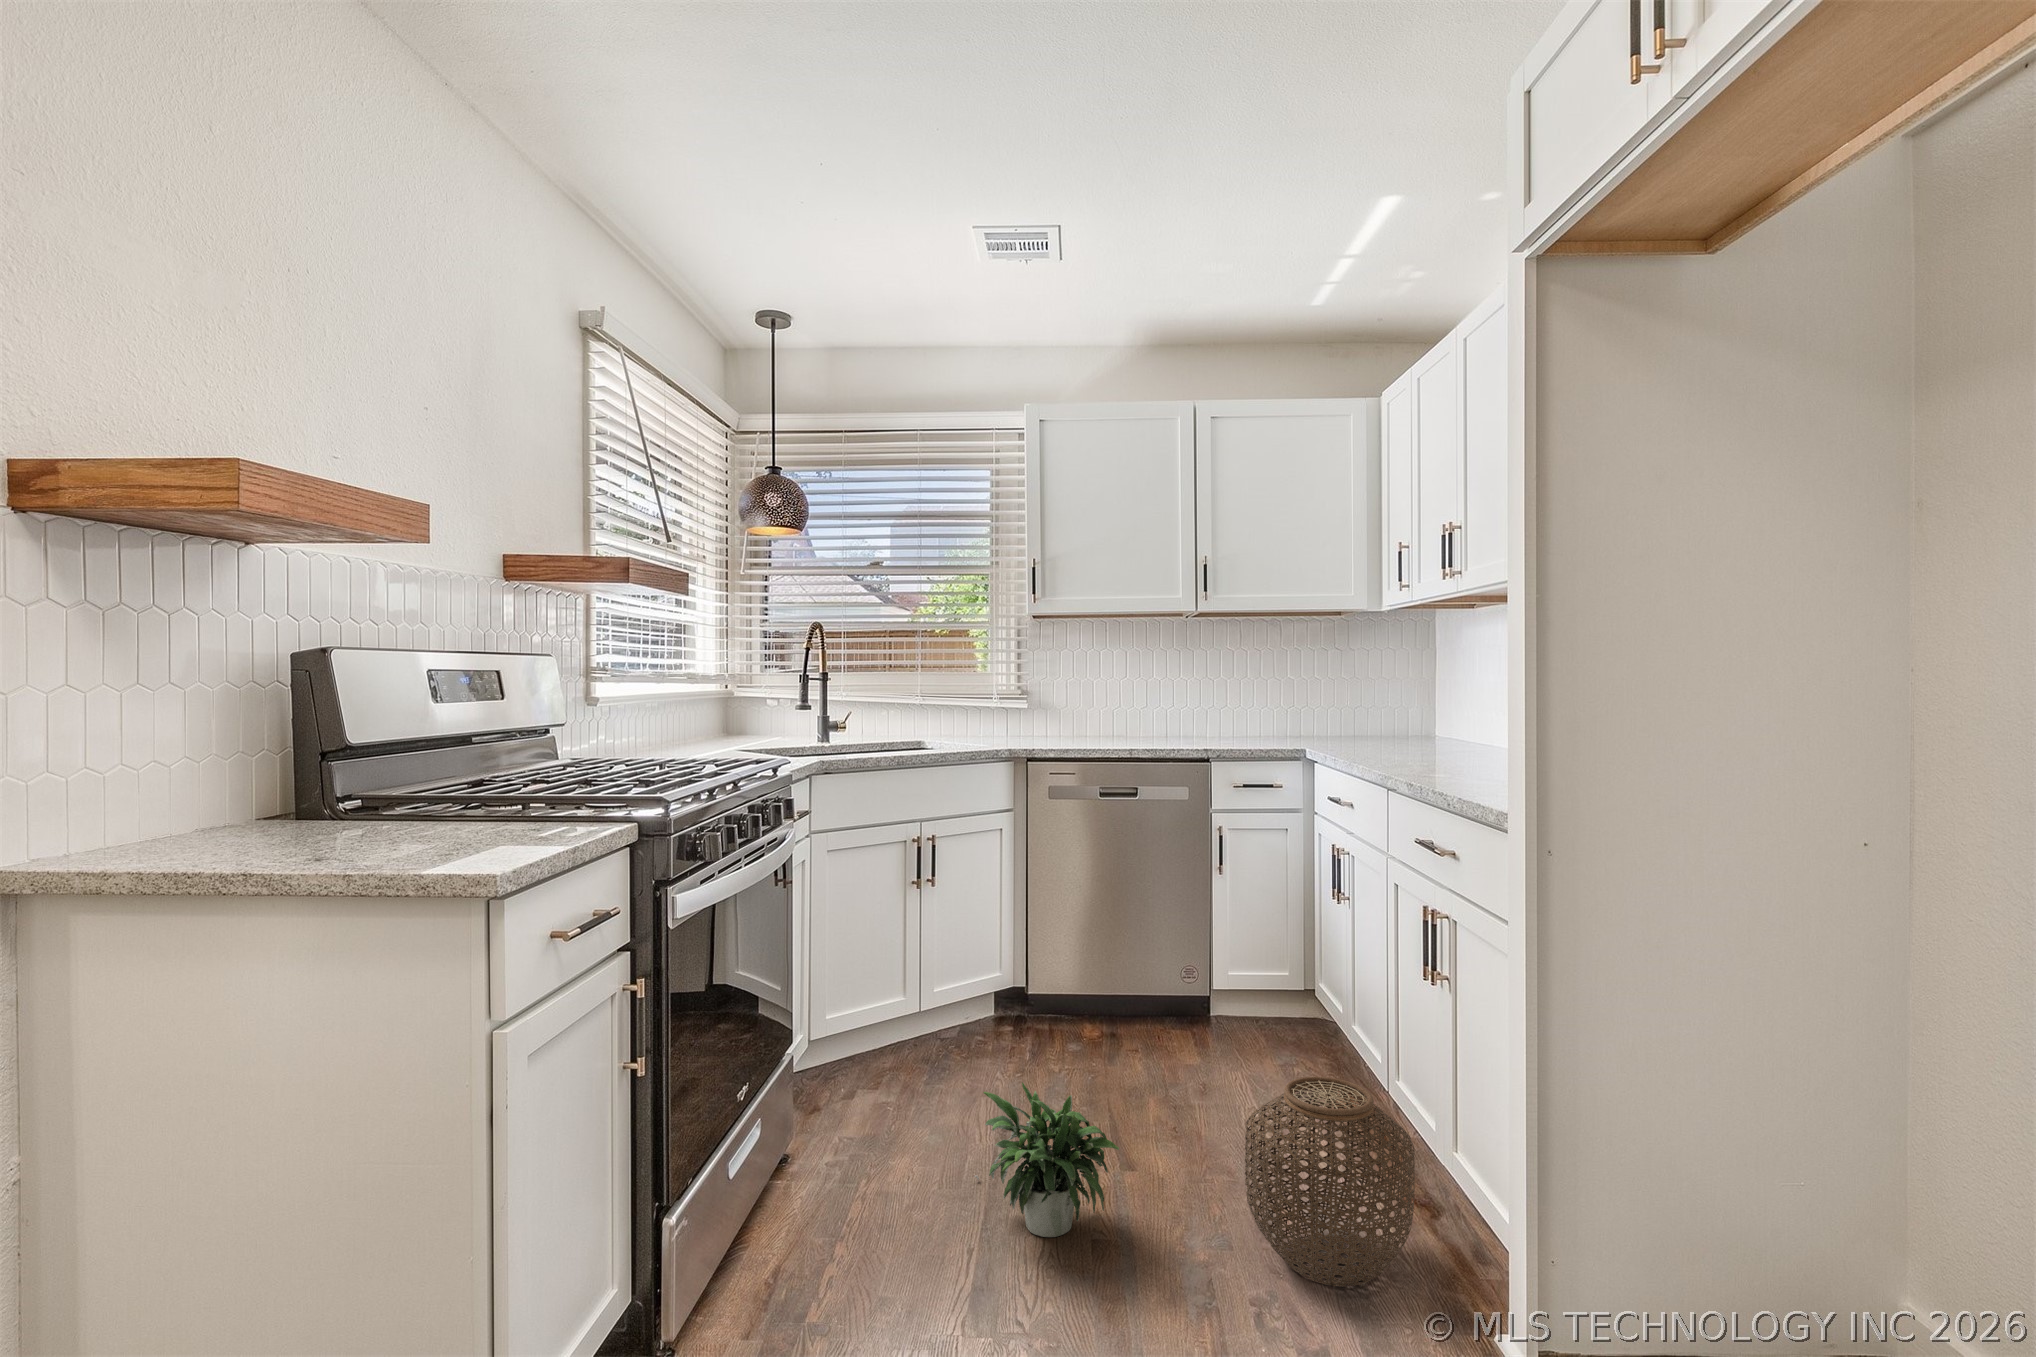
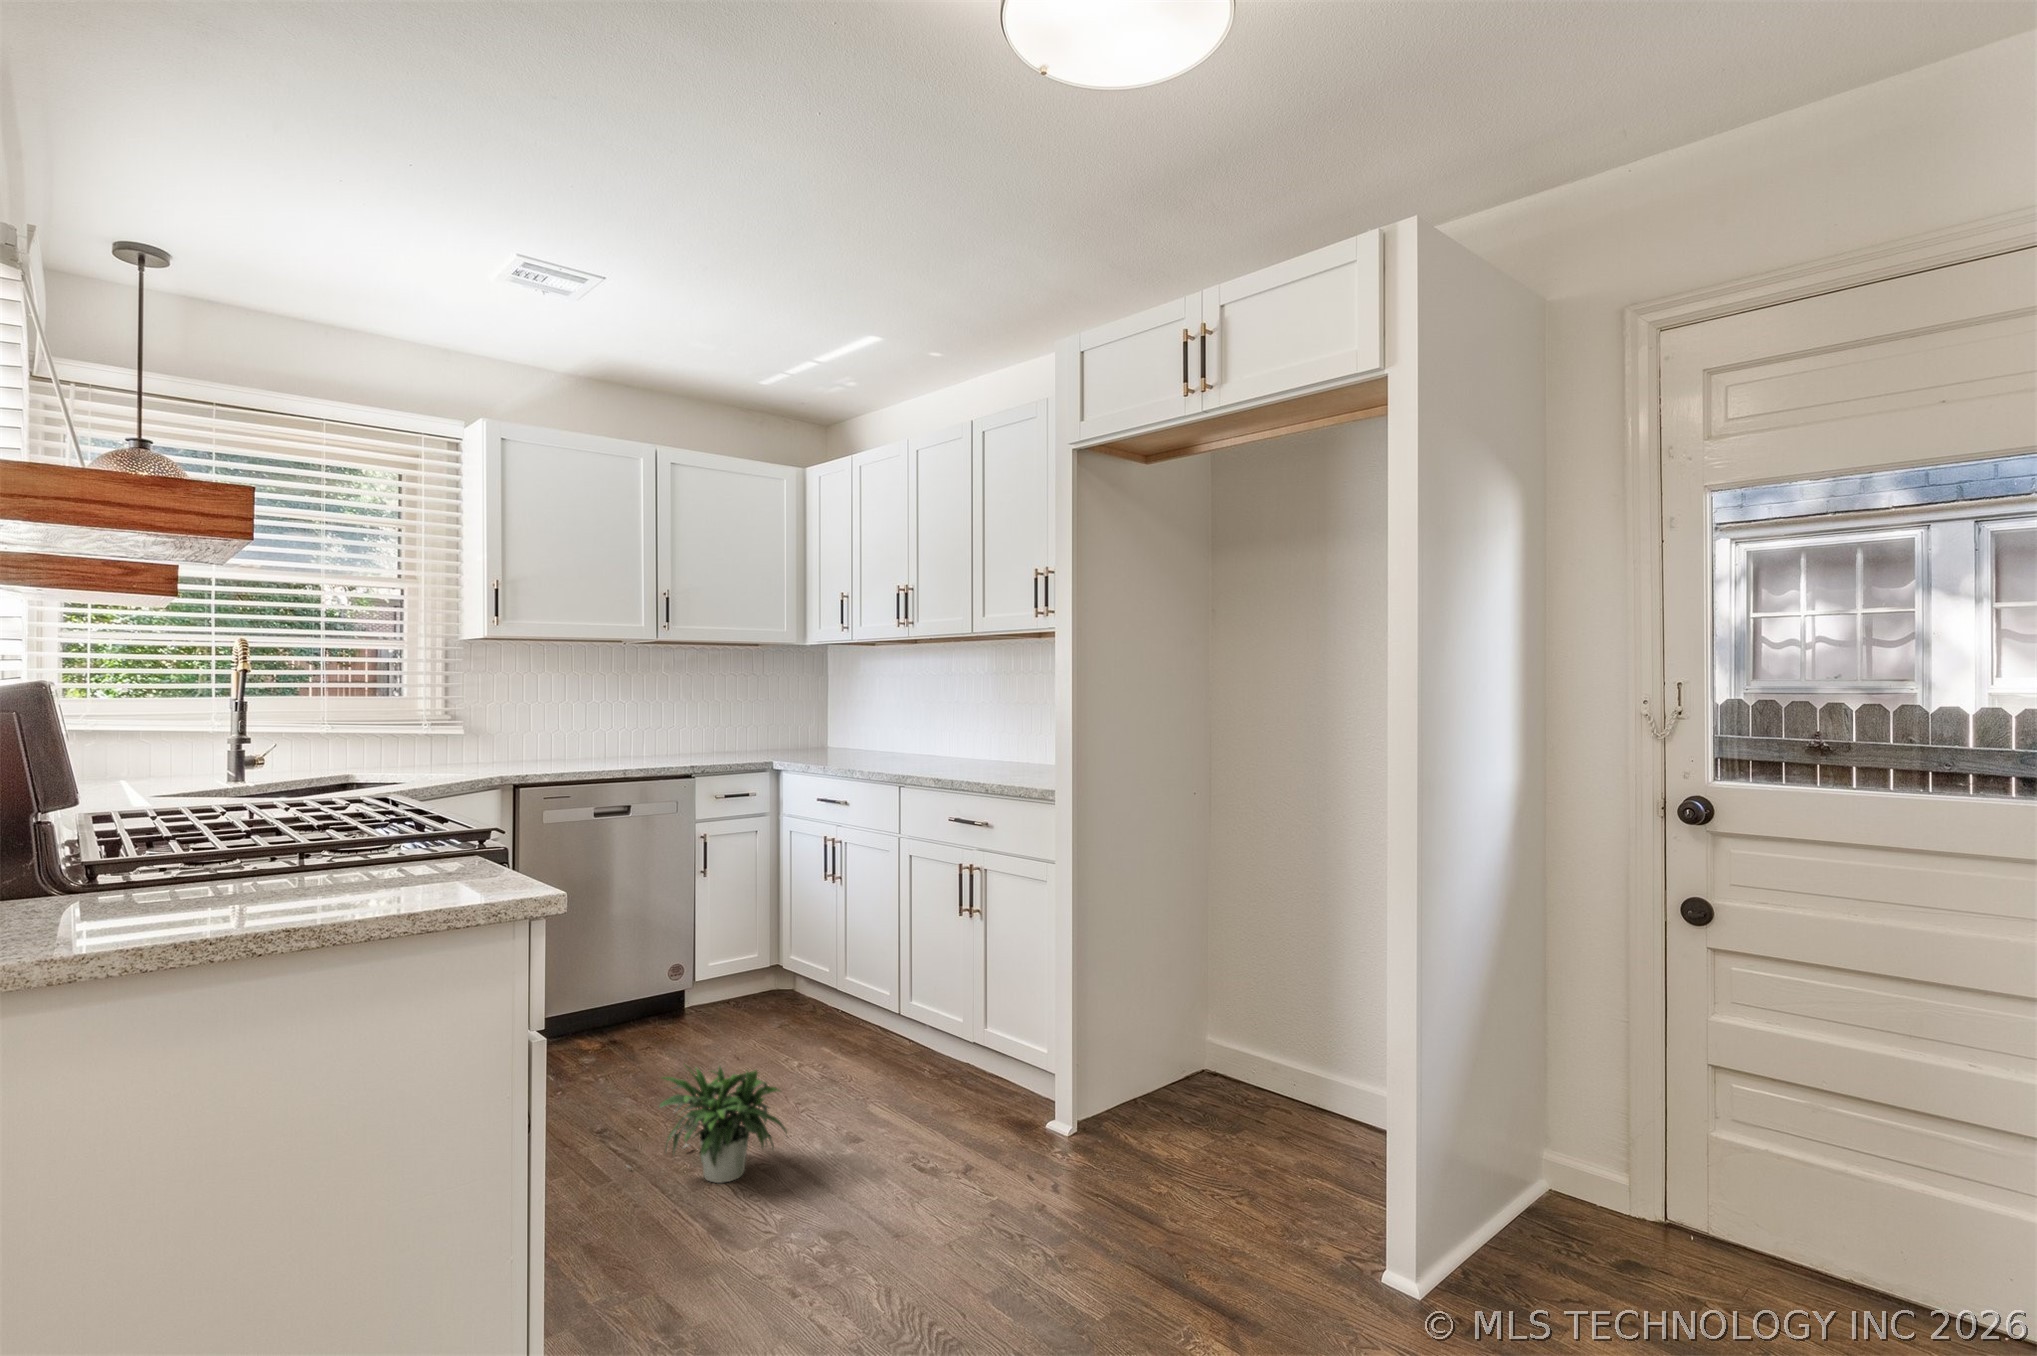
woven basket: present [1245,1077,1415,1287] -> none [869,995,987,1138]

